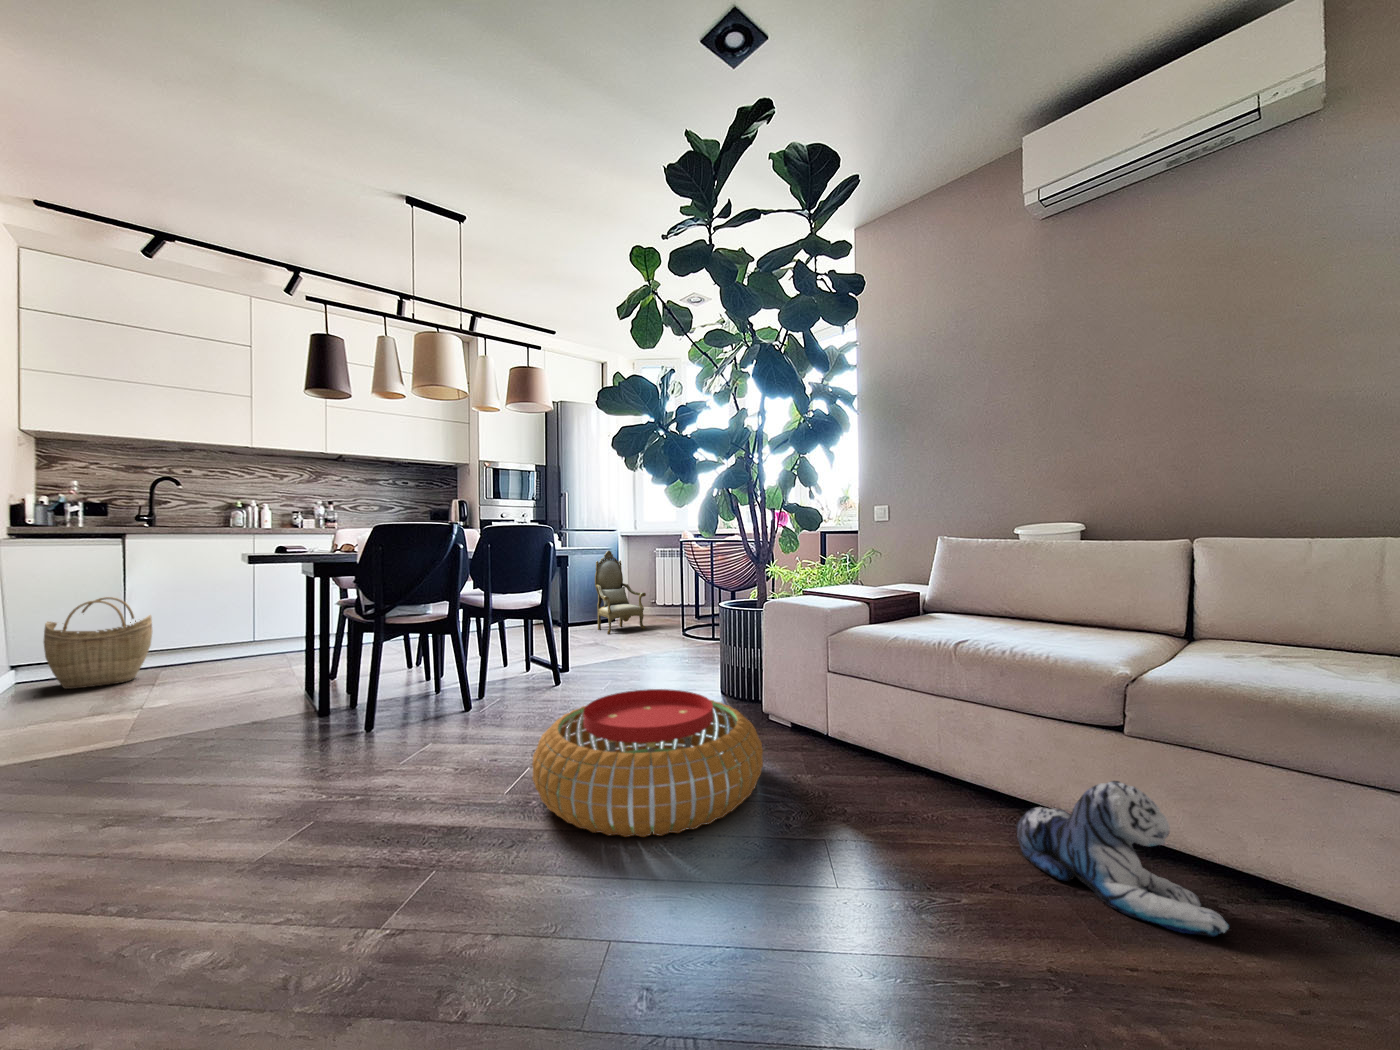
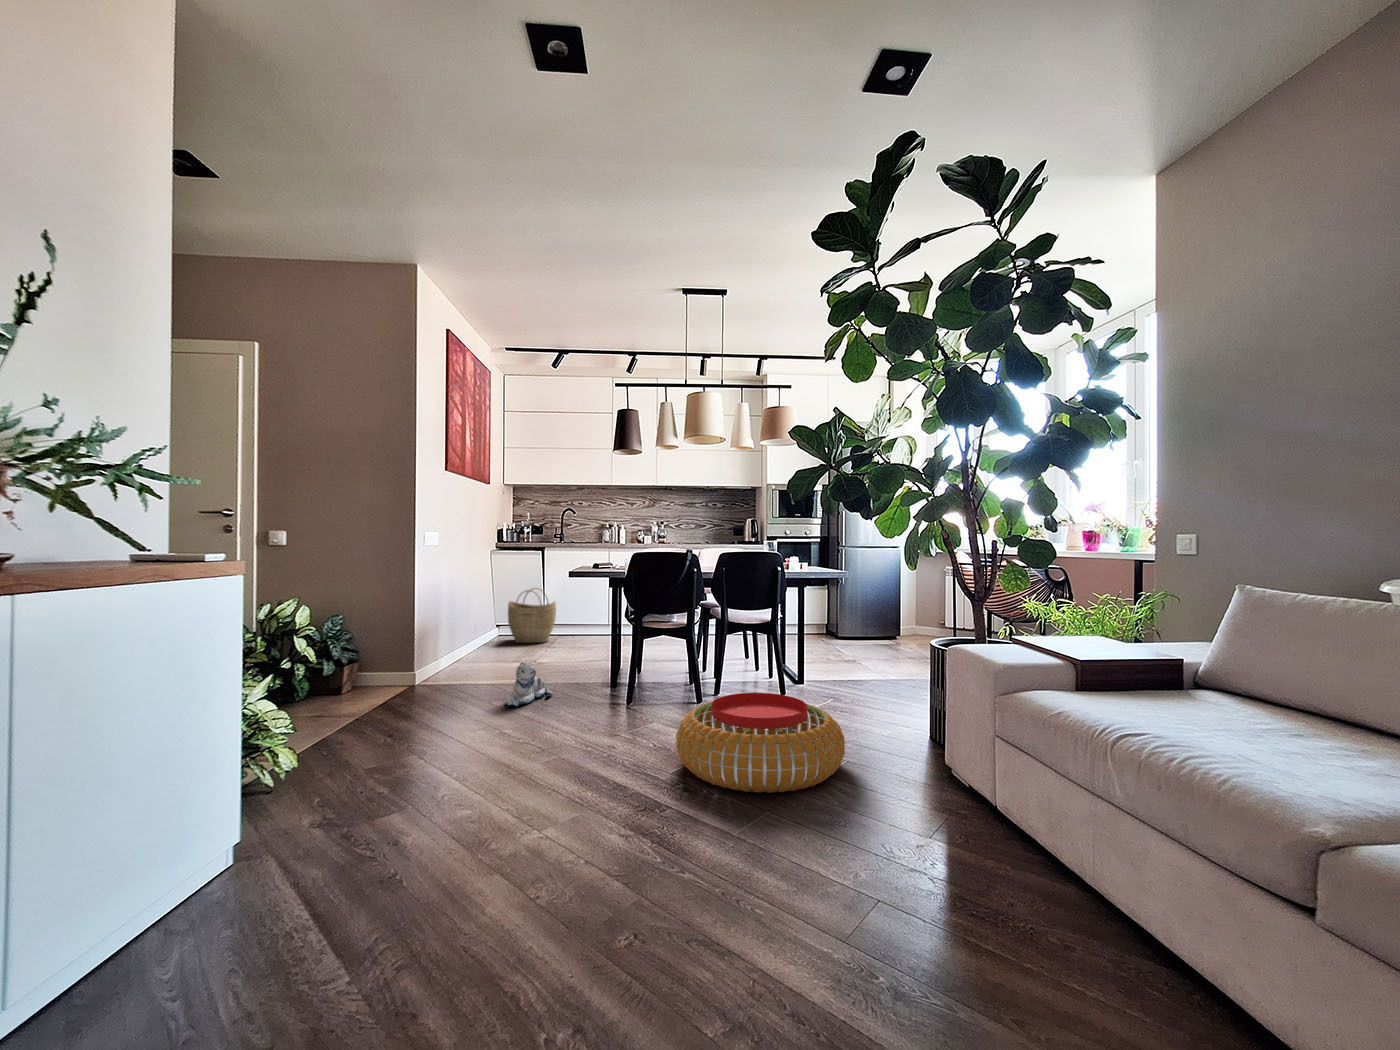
armchair: present [595,551,646,634] -> none [848,543,915,650]
plush toy: present [1016,781,1229,937] -> present [506,662,552,707]

